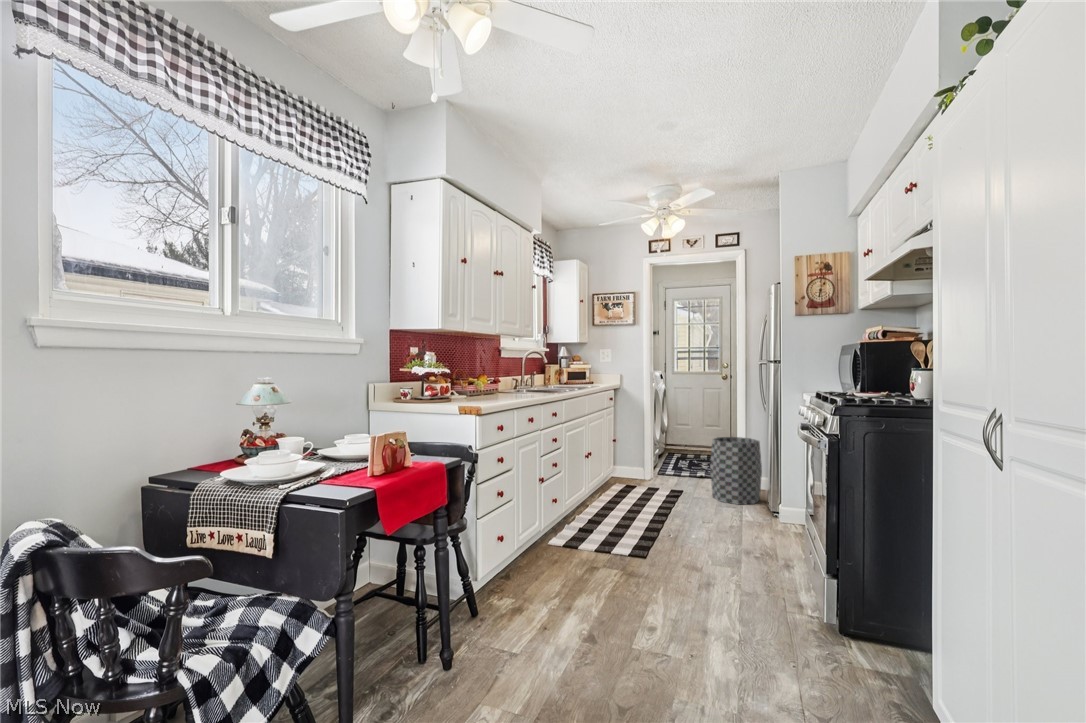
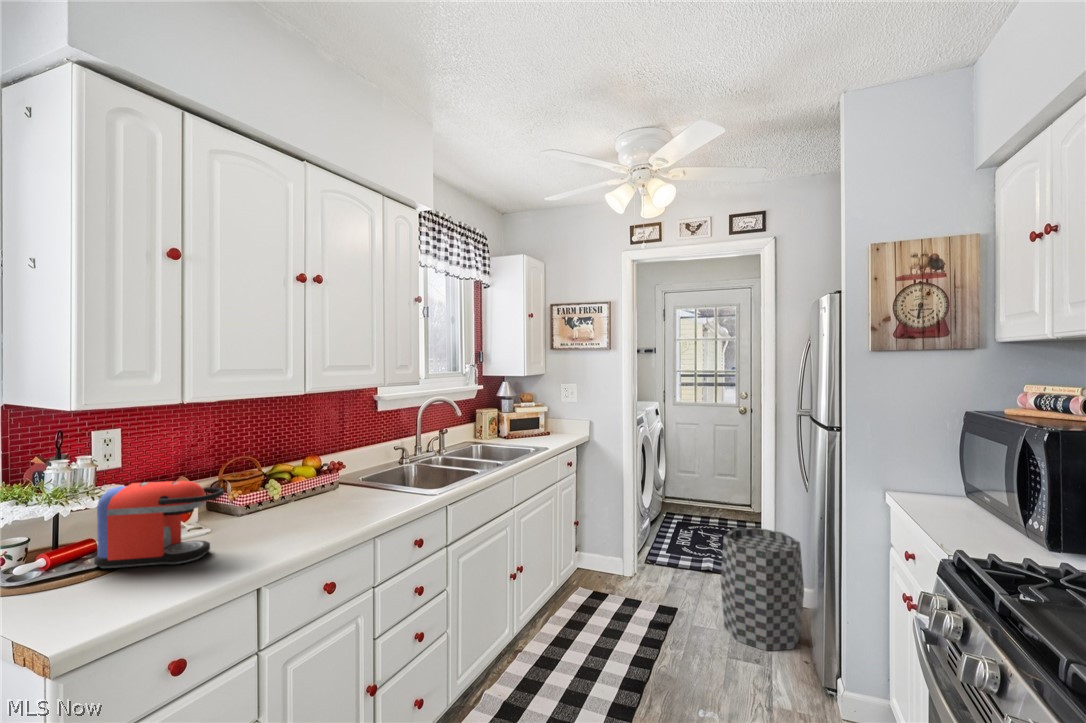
coffee maker: none [427,365,480,402] -> present [94,481,224,568]

